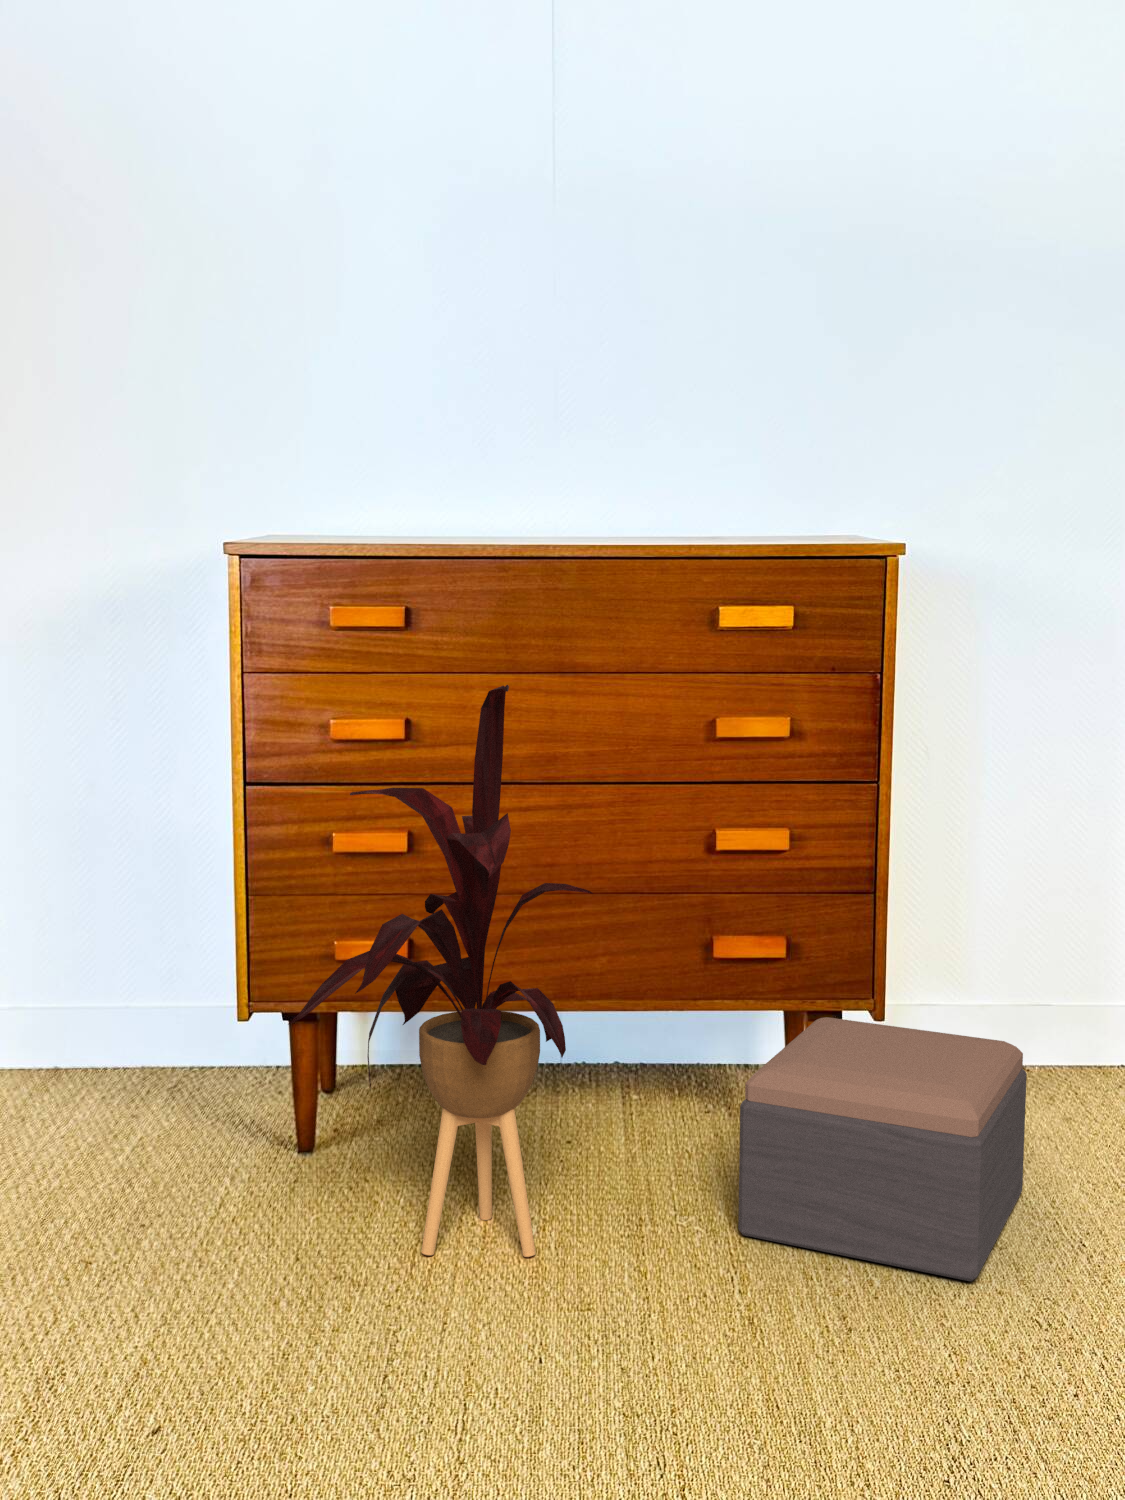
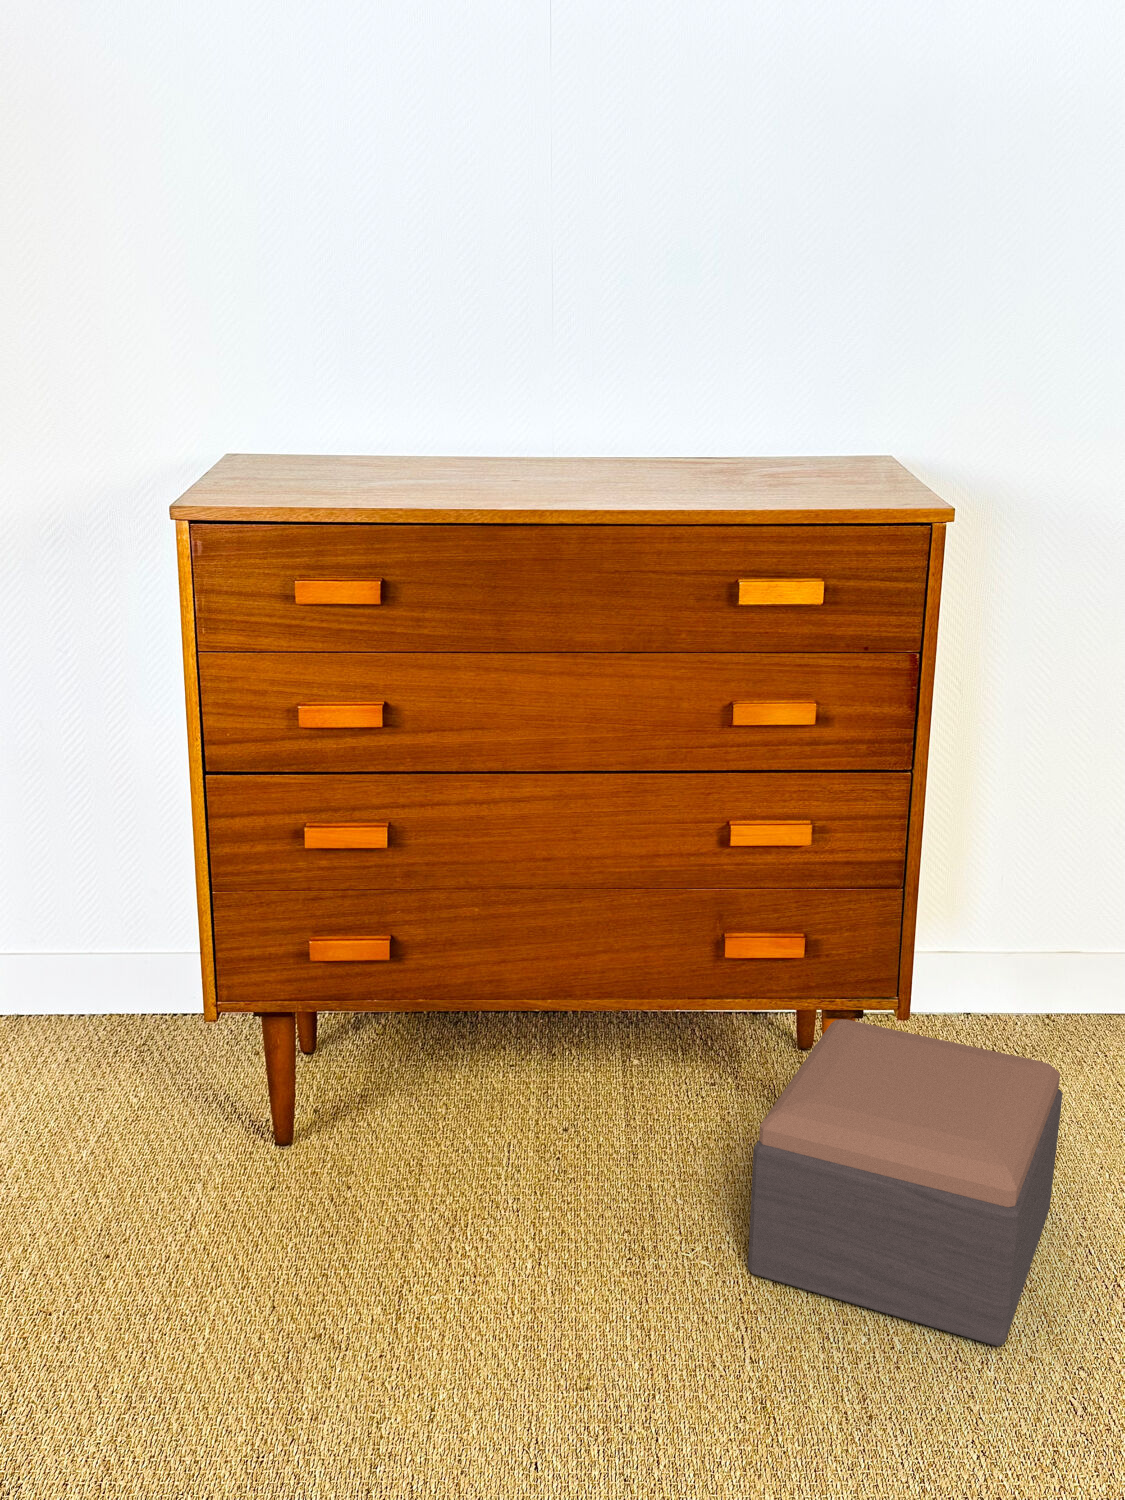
house plant: present [289,685,593,1257] -> none [254,726,596,1308]

